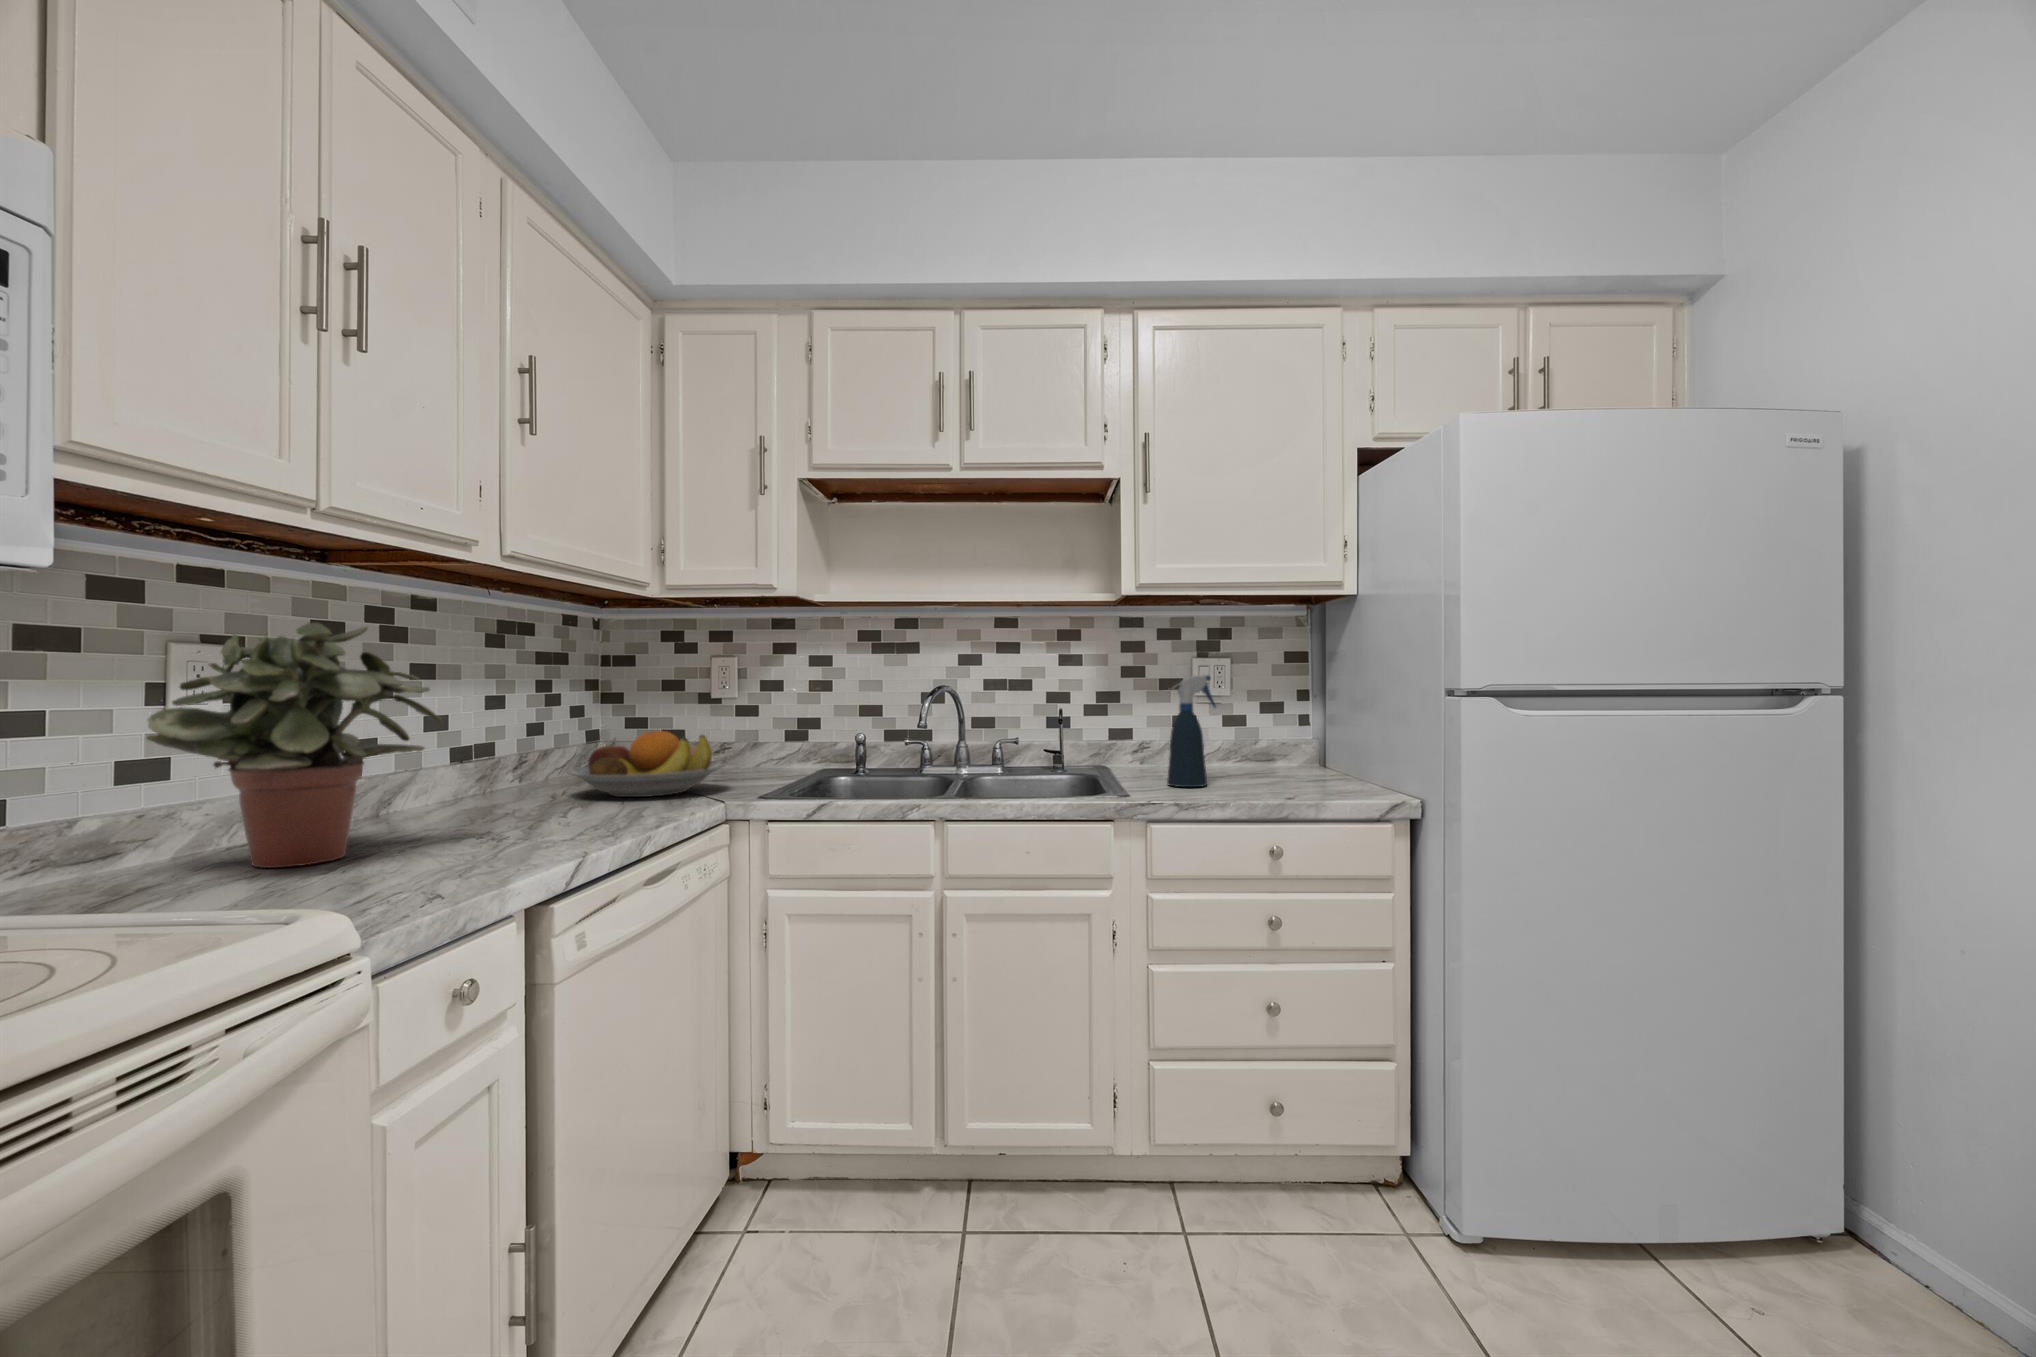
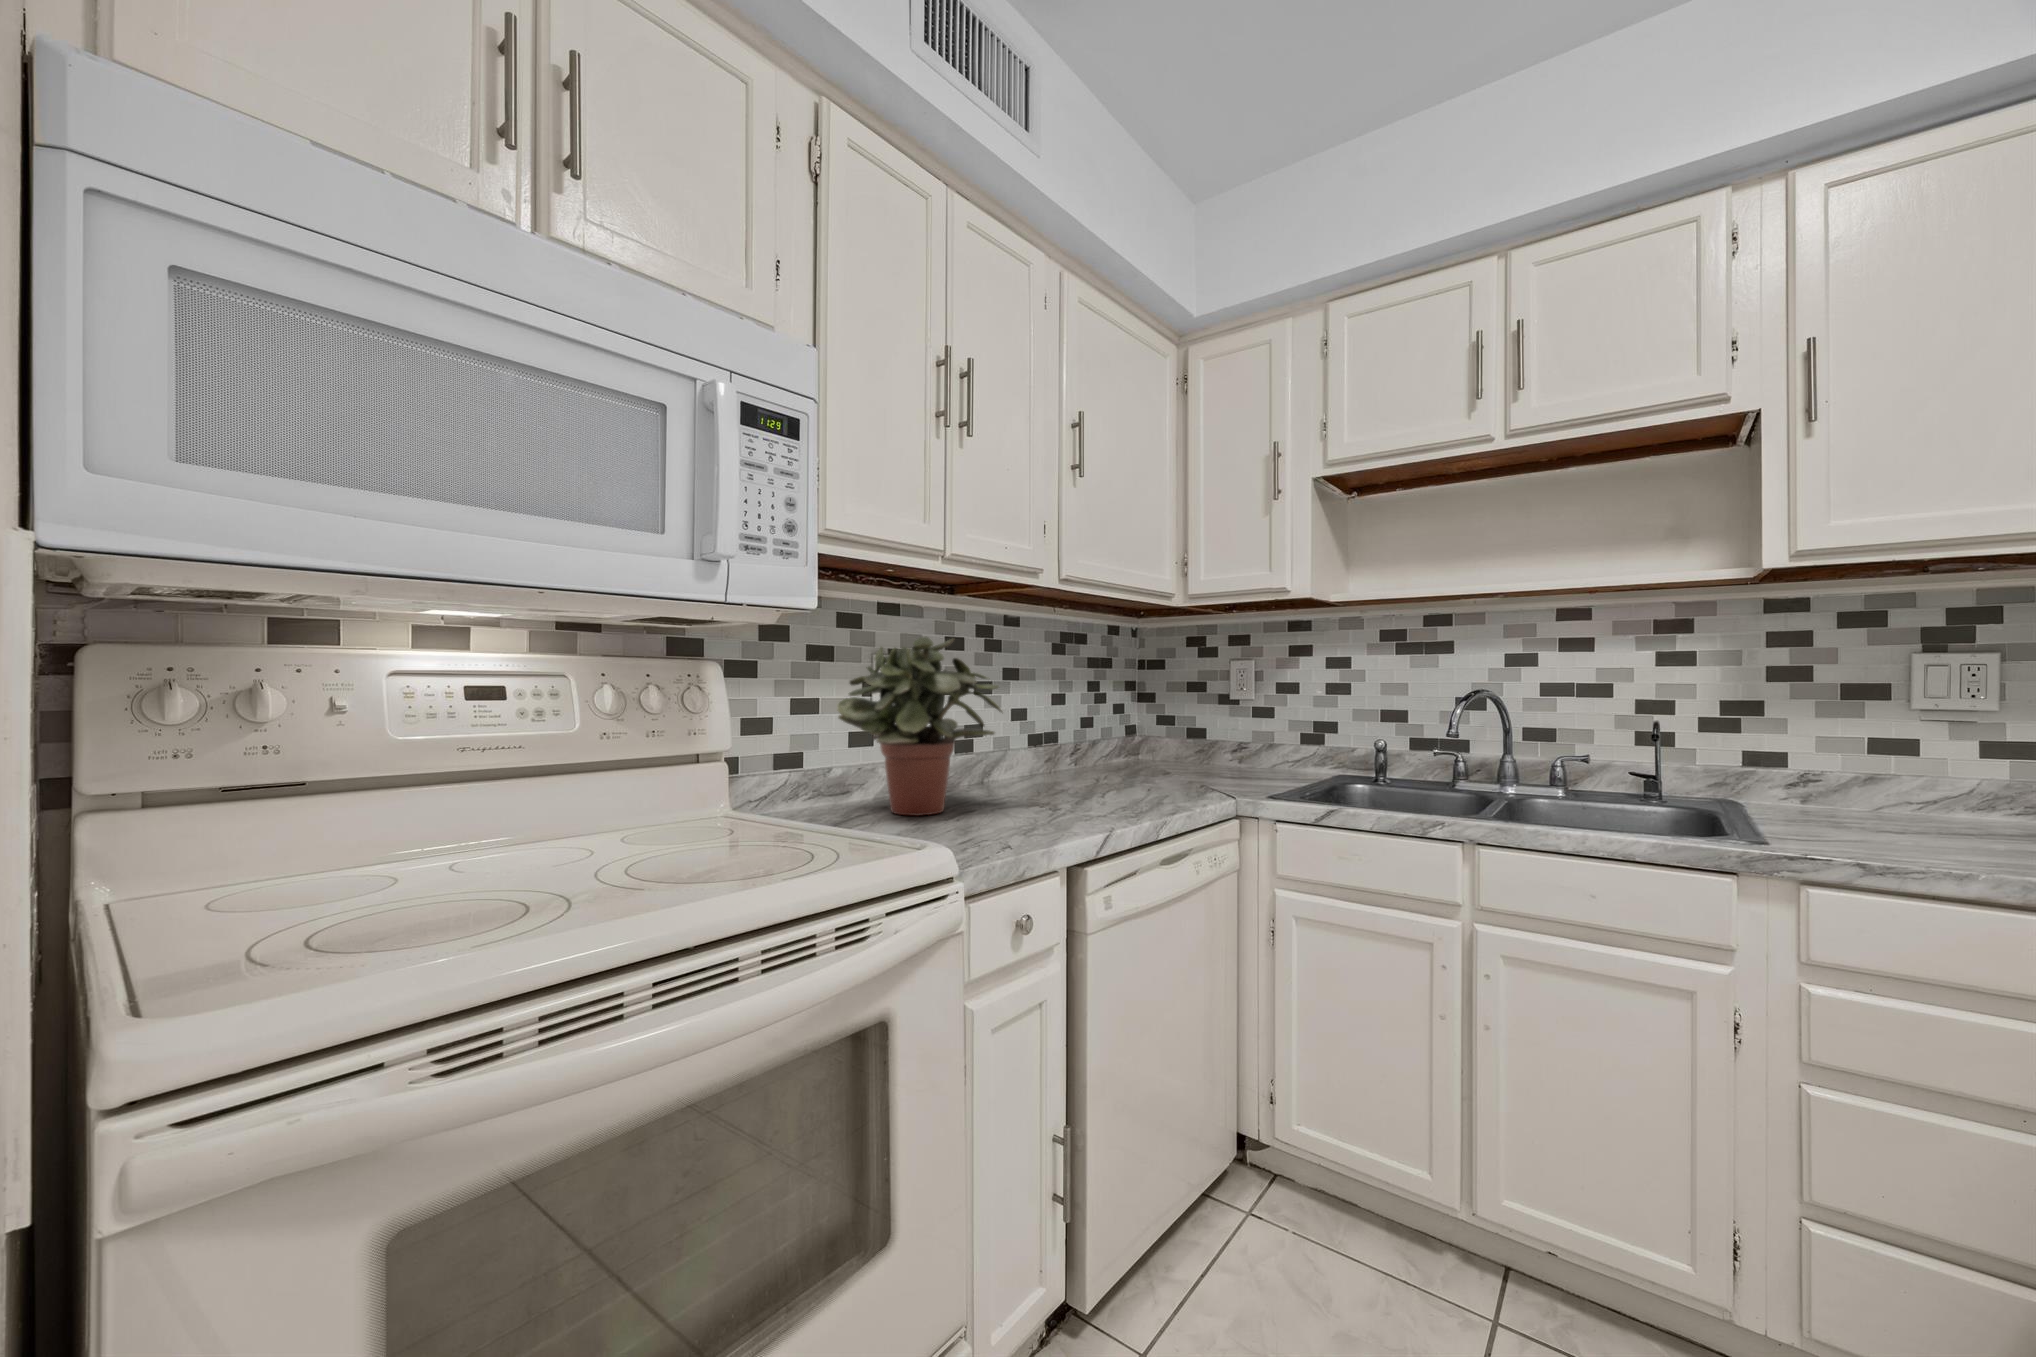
spray bottle: present [1167,675,1216,787] -> none [1857,679,1968,846]
fruit bowl: present [566,731,726,797] -> none [1106,727,1239,785]

